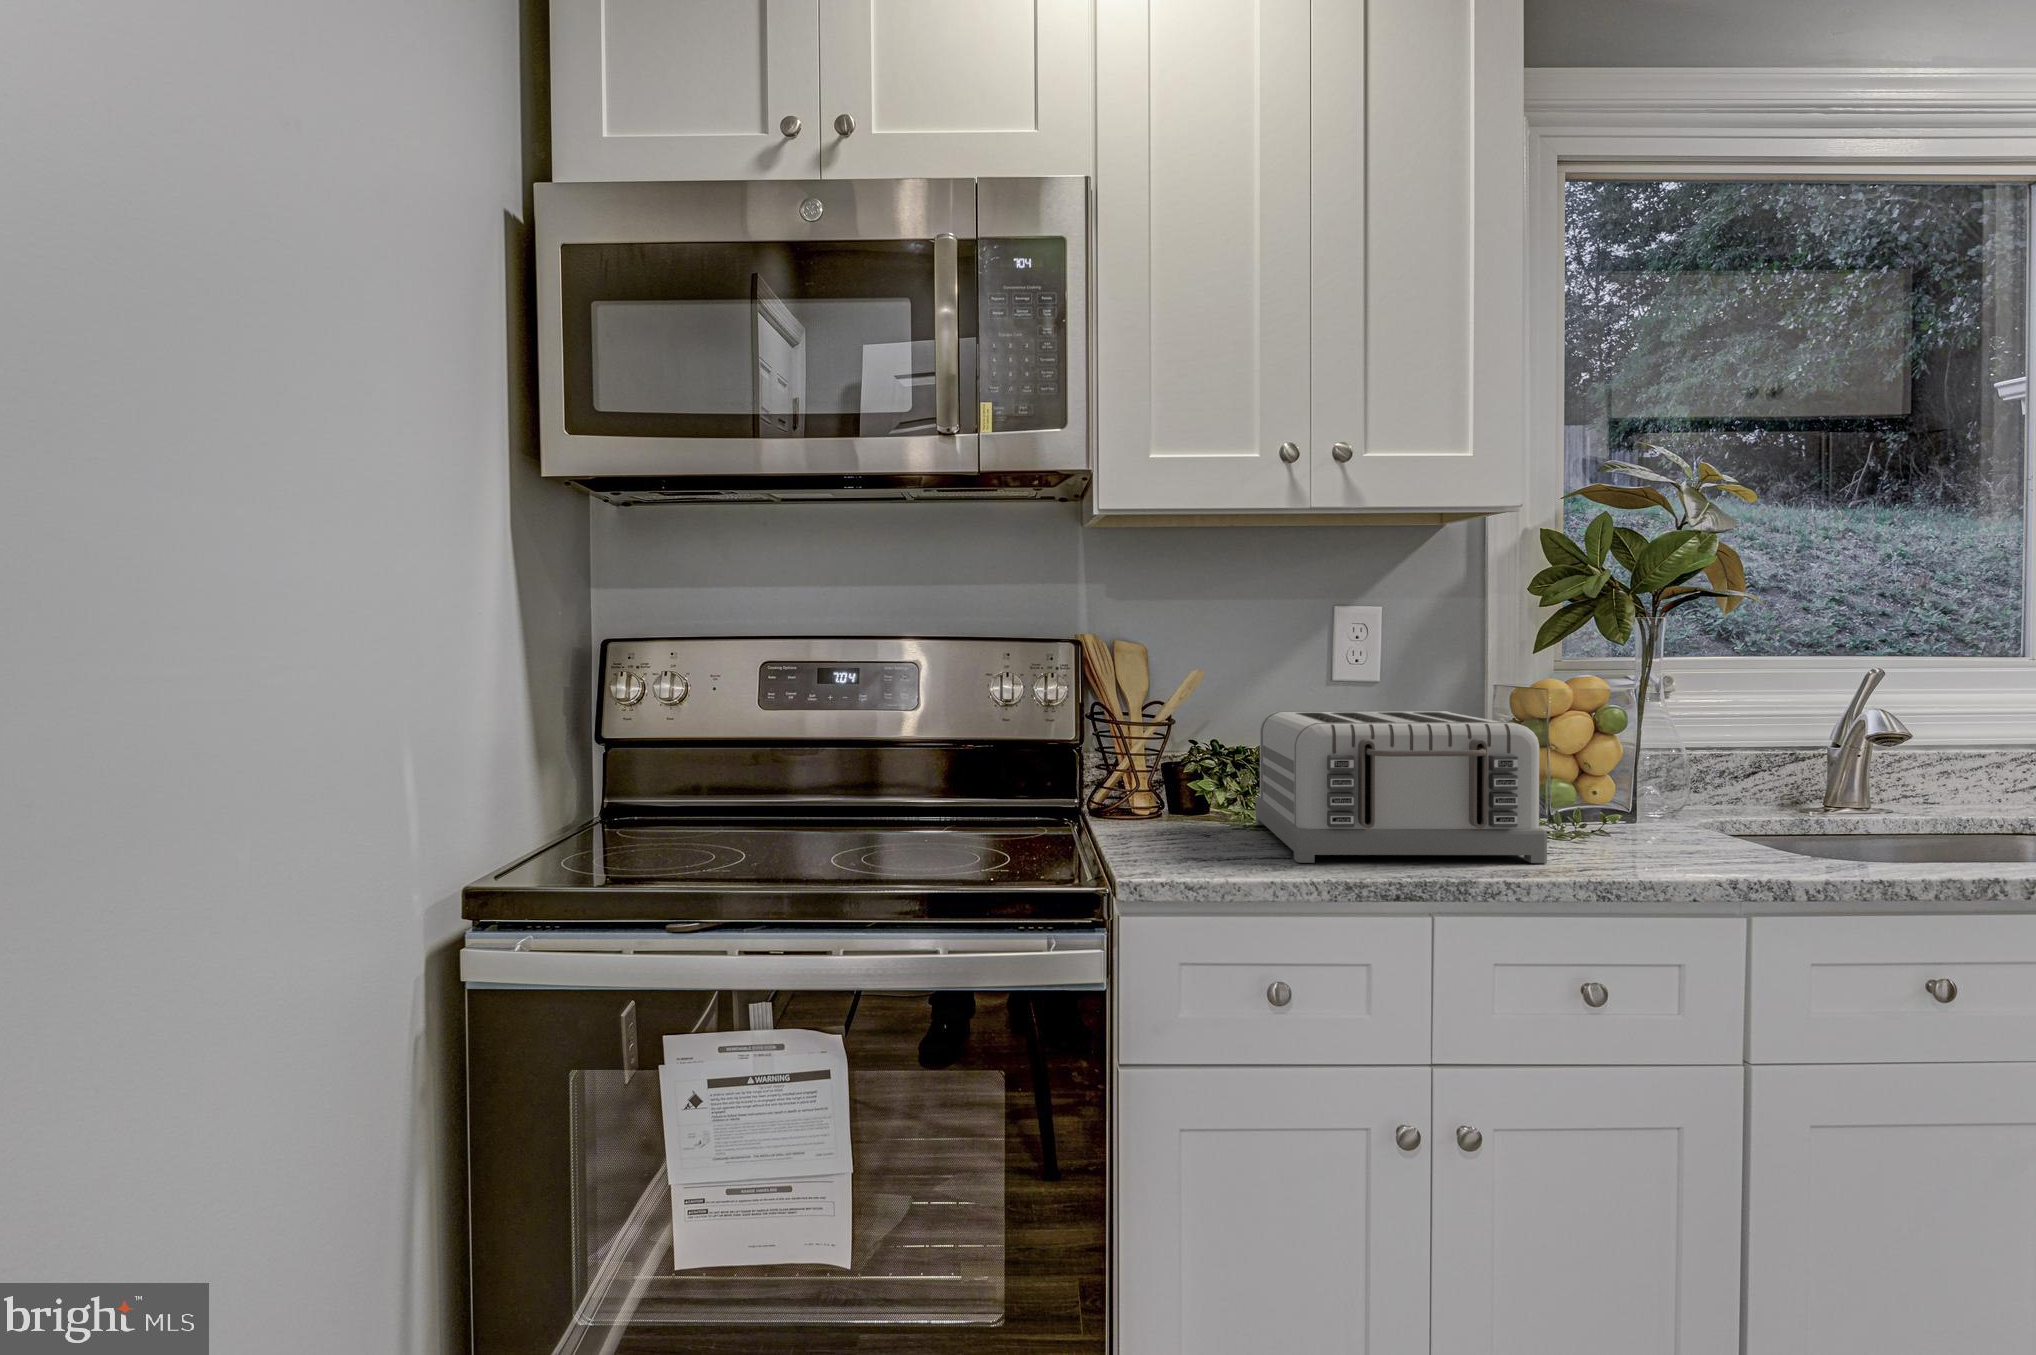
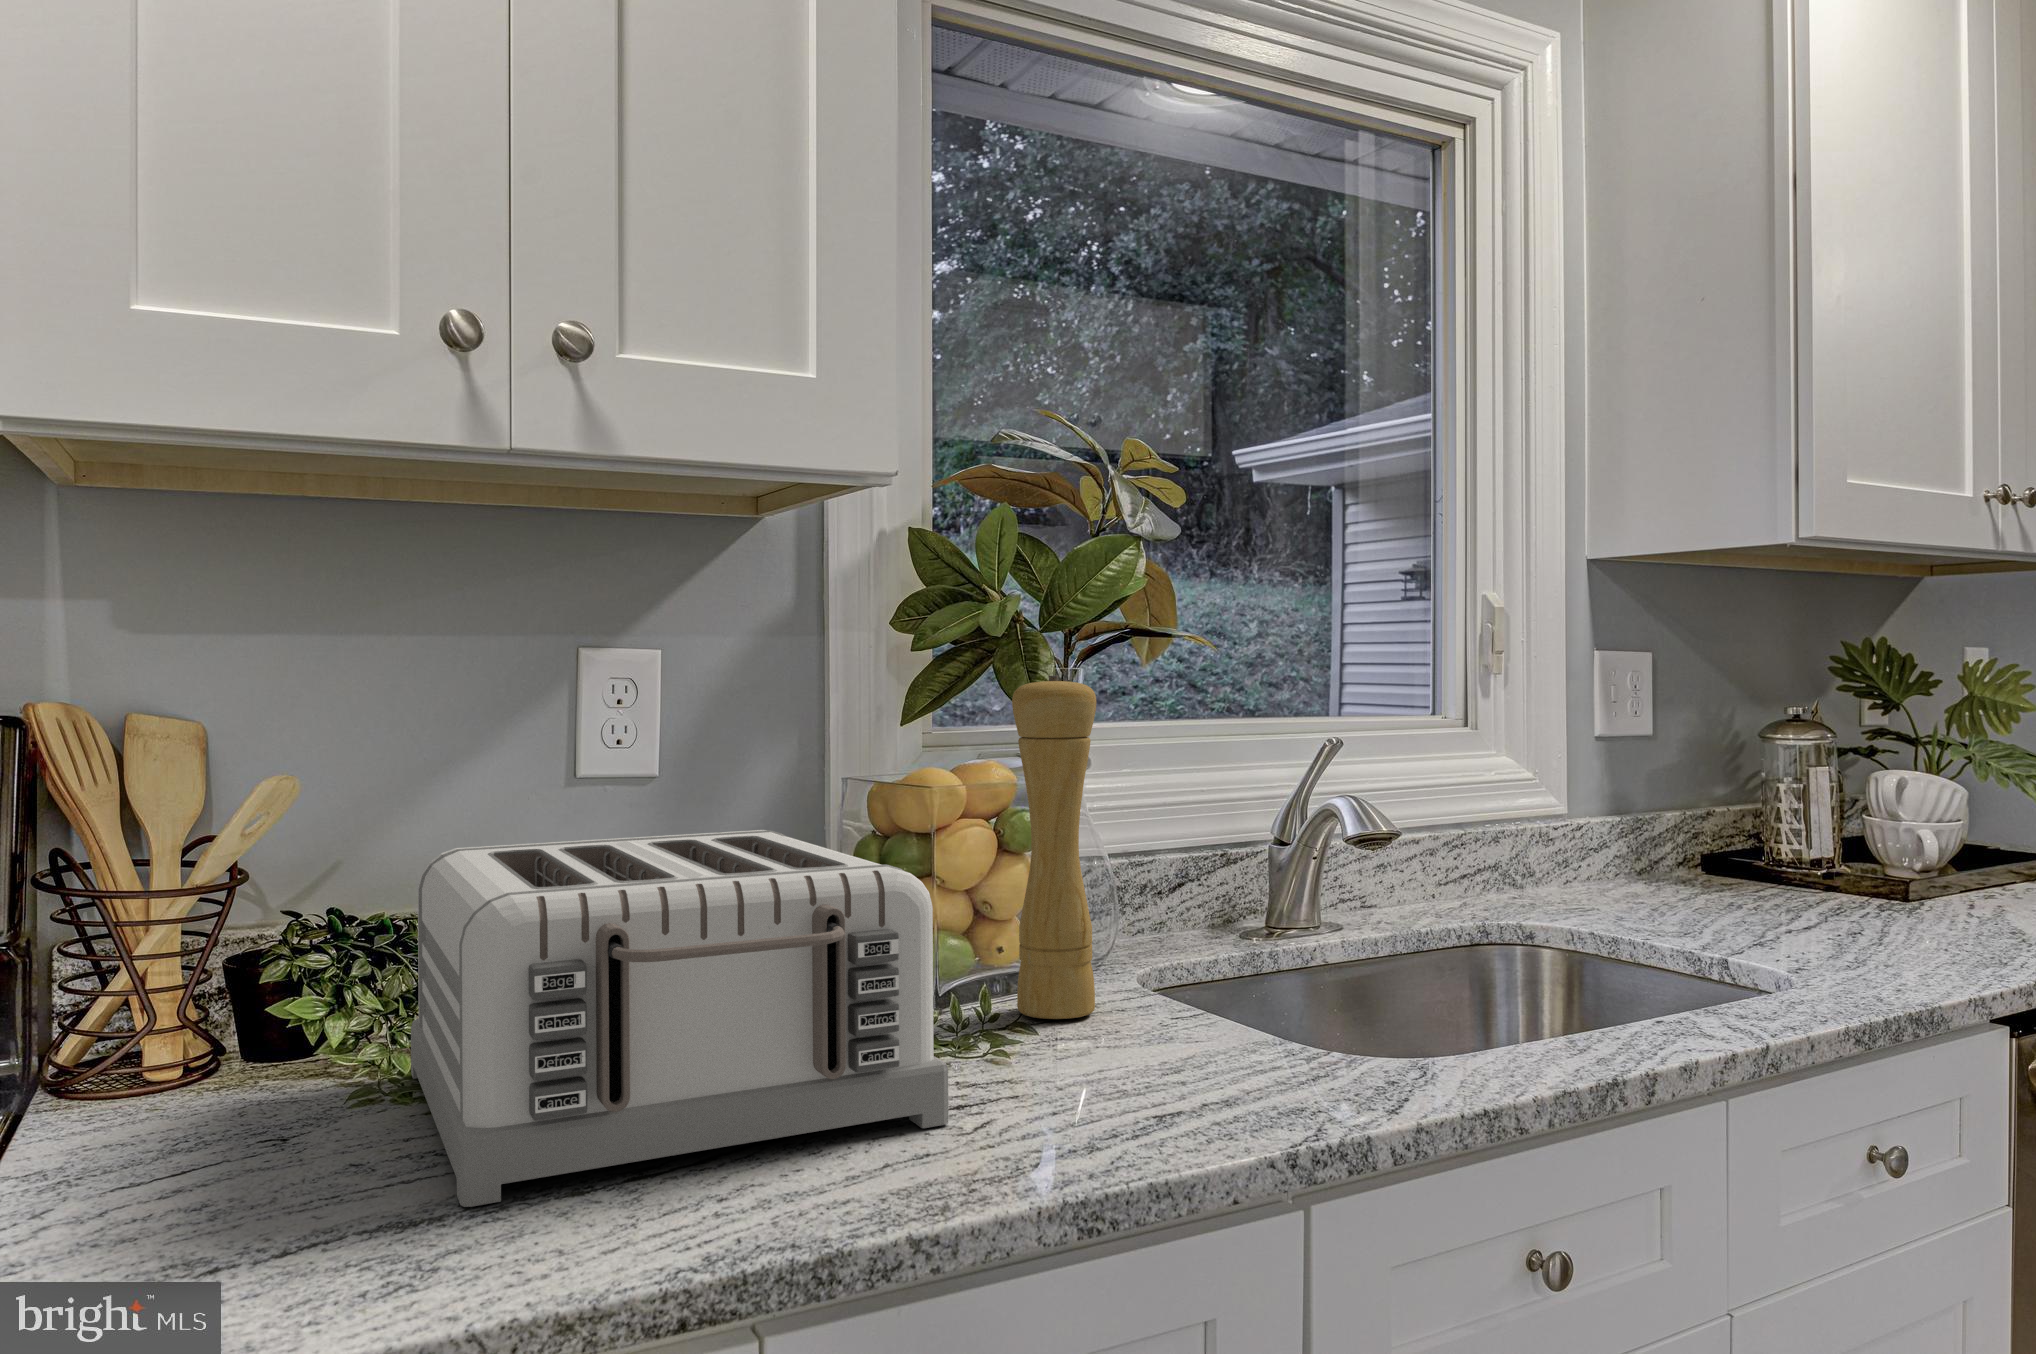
pepper mill: none [1605,622,1665,834] -> present [1012,676,1096,1019]

